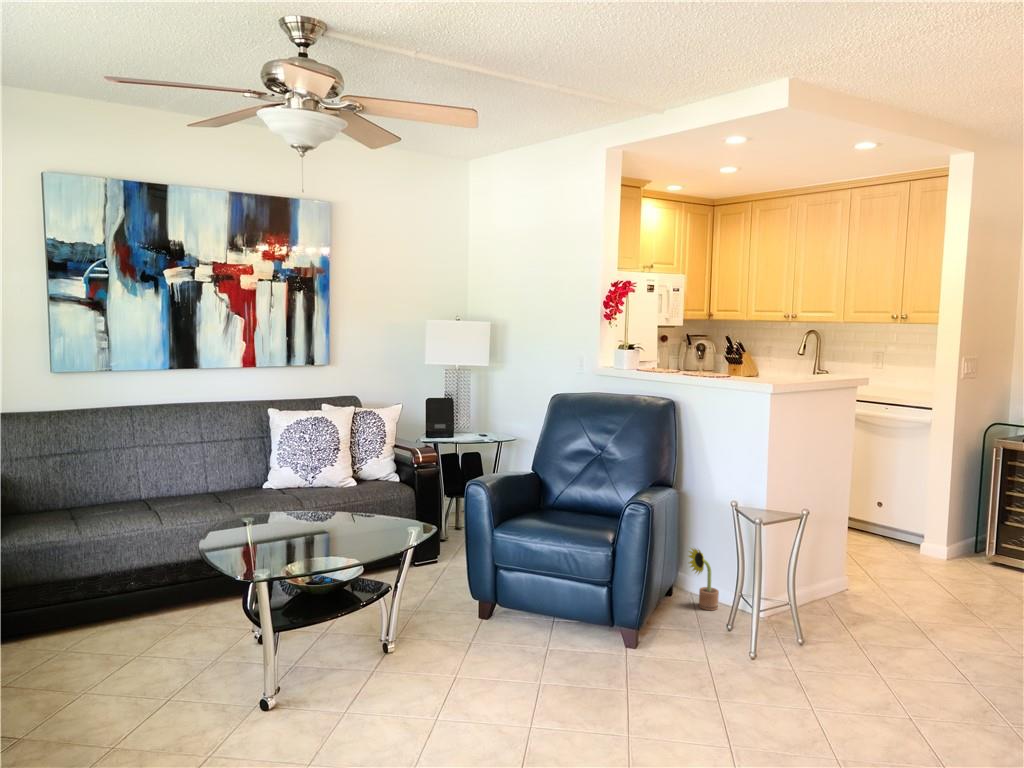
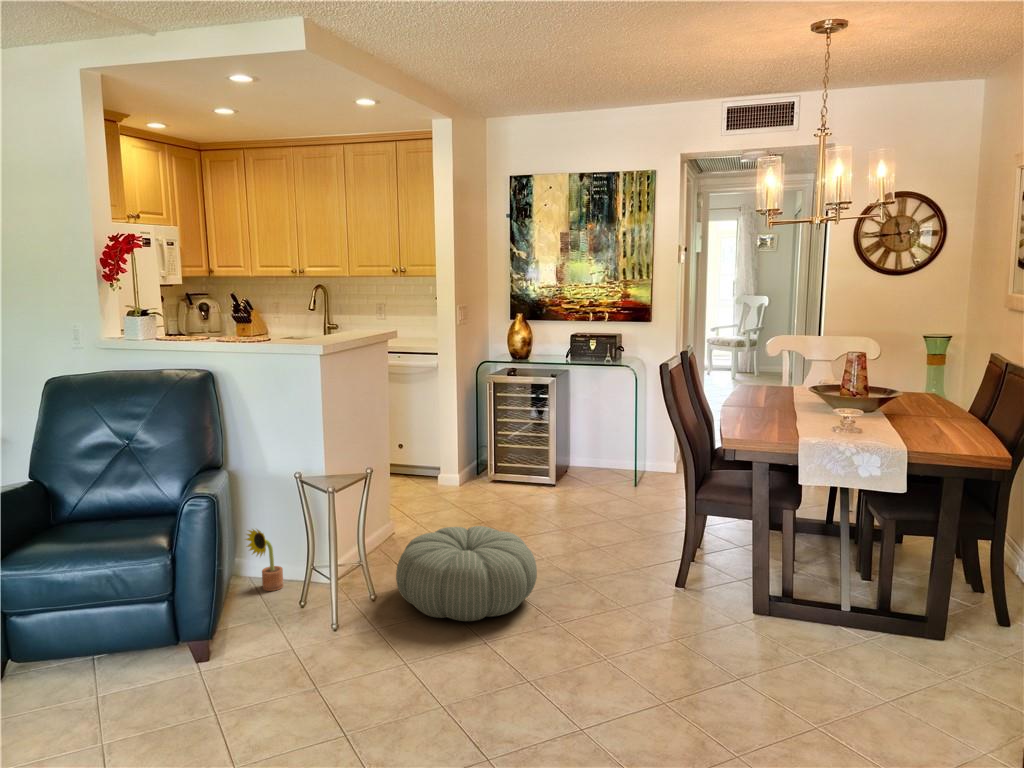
pouf: none [824,590,998,700] -> present [396,526,537,621]

